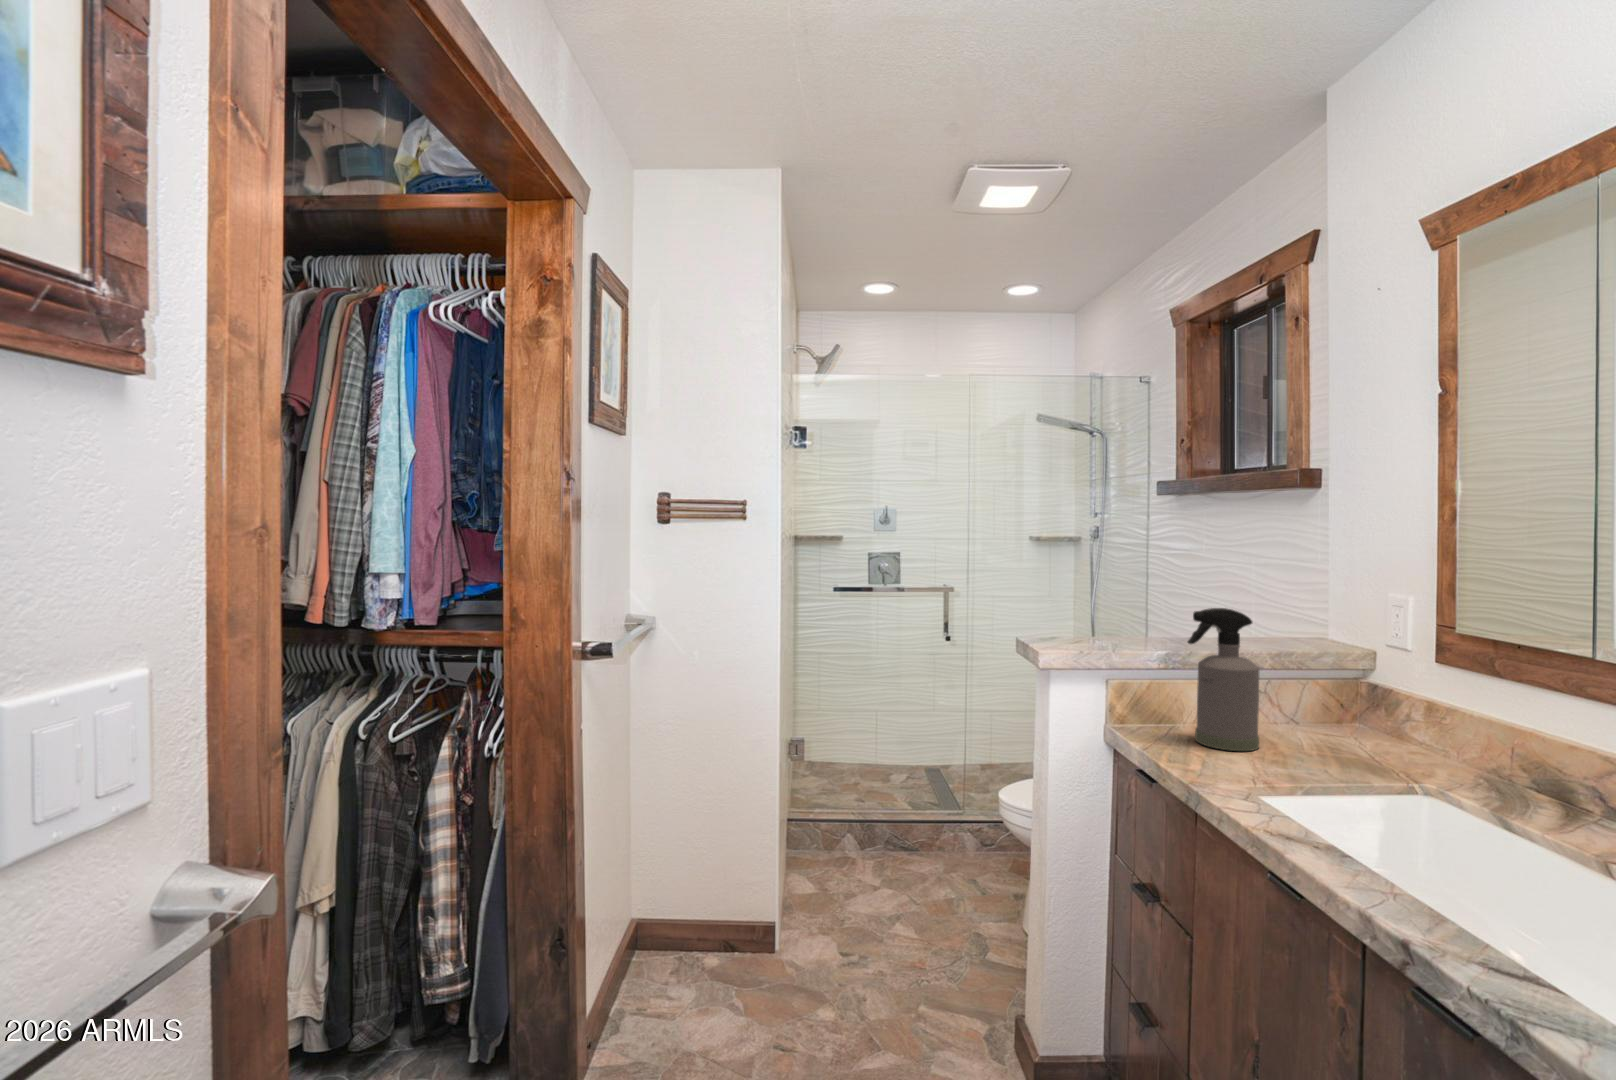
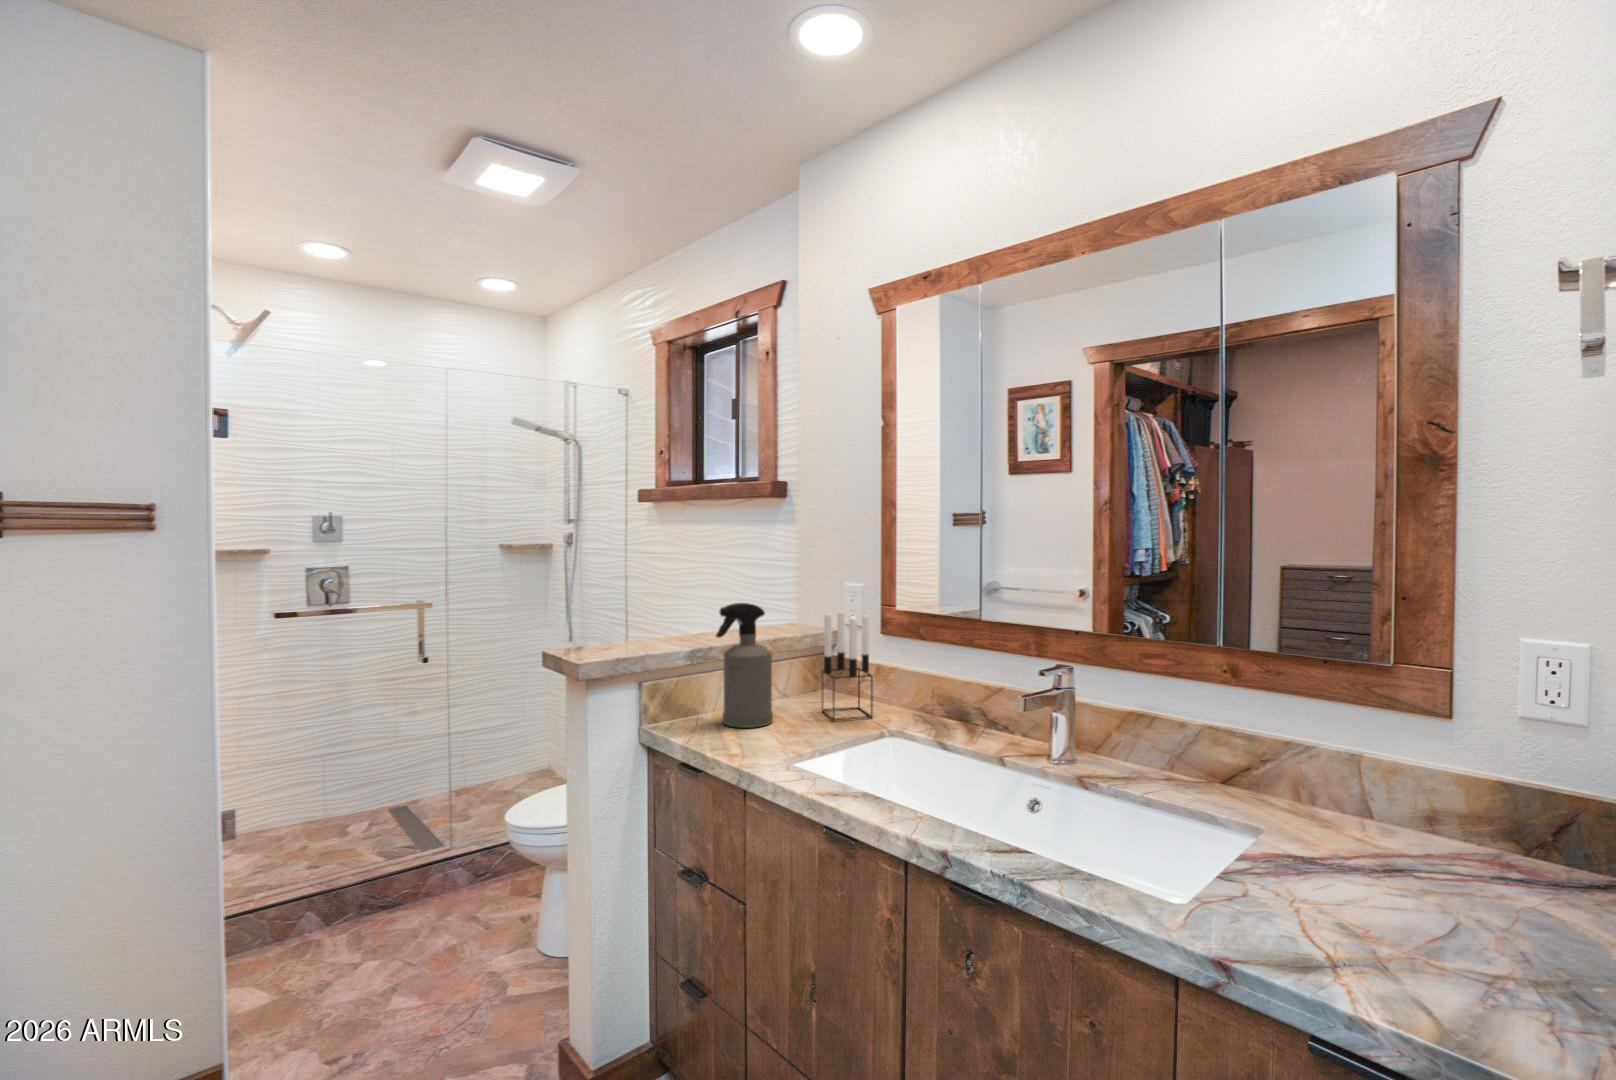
candle holder: none [1333,627,1408,769] -> present [822,611,873,720]

